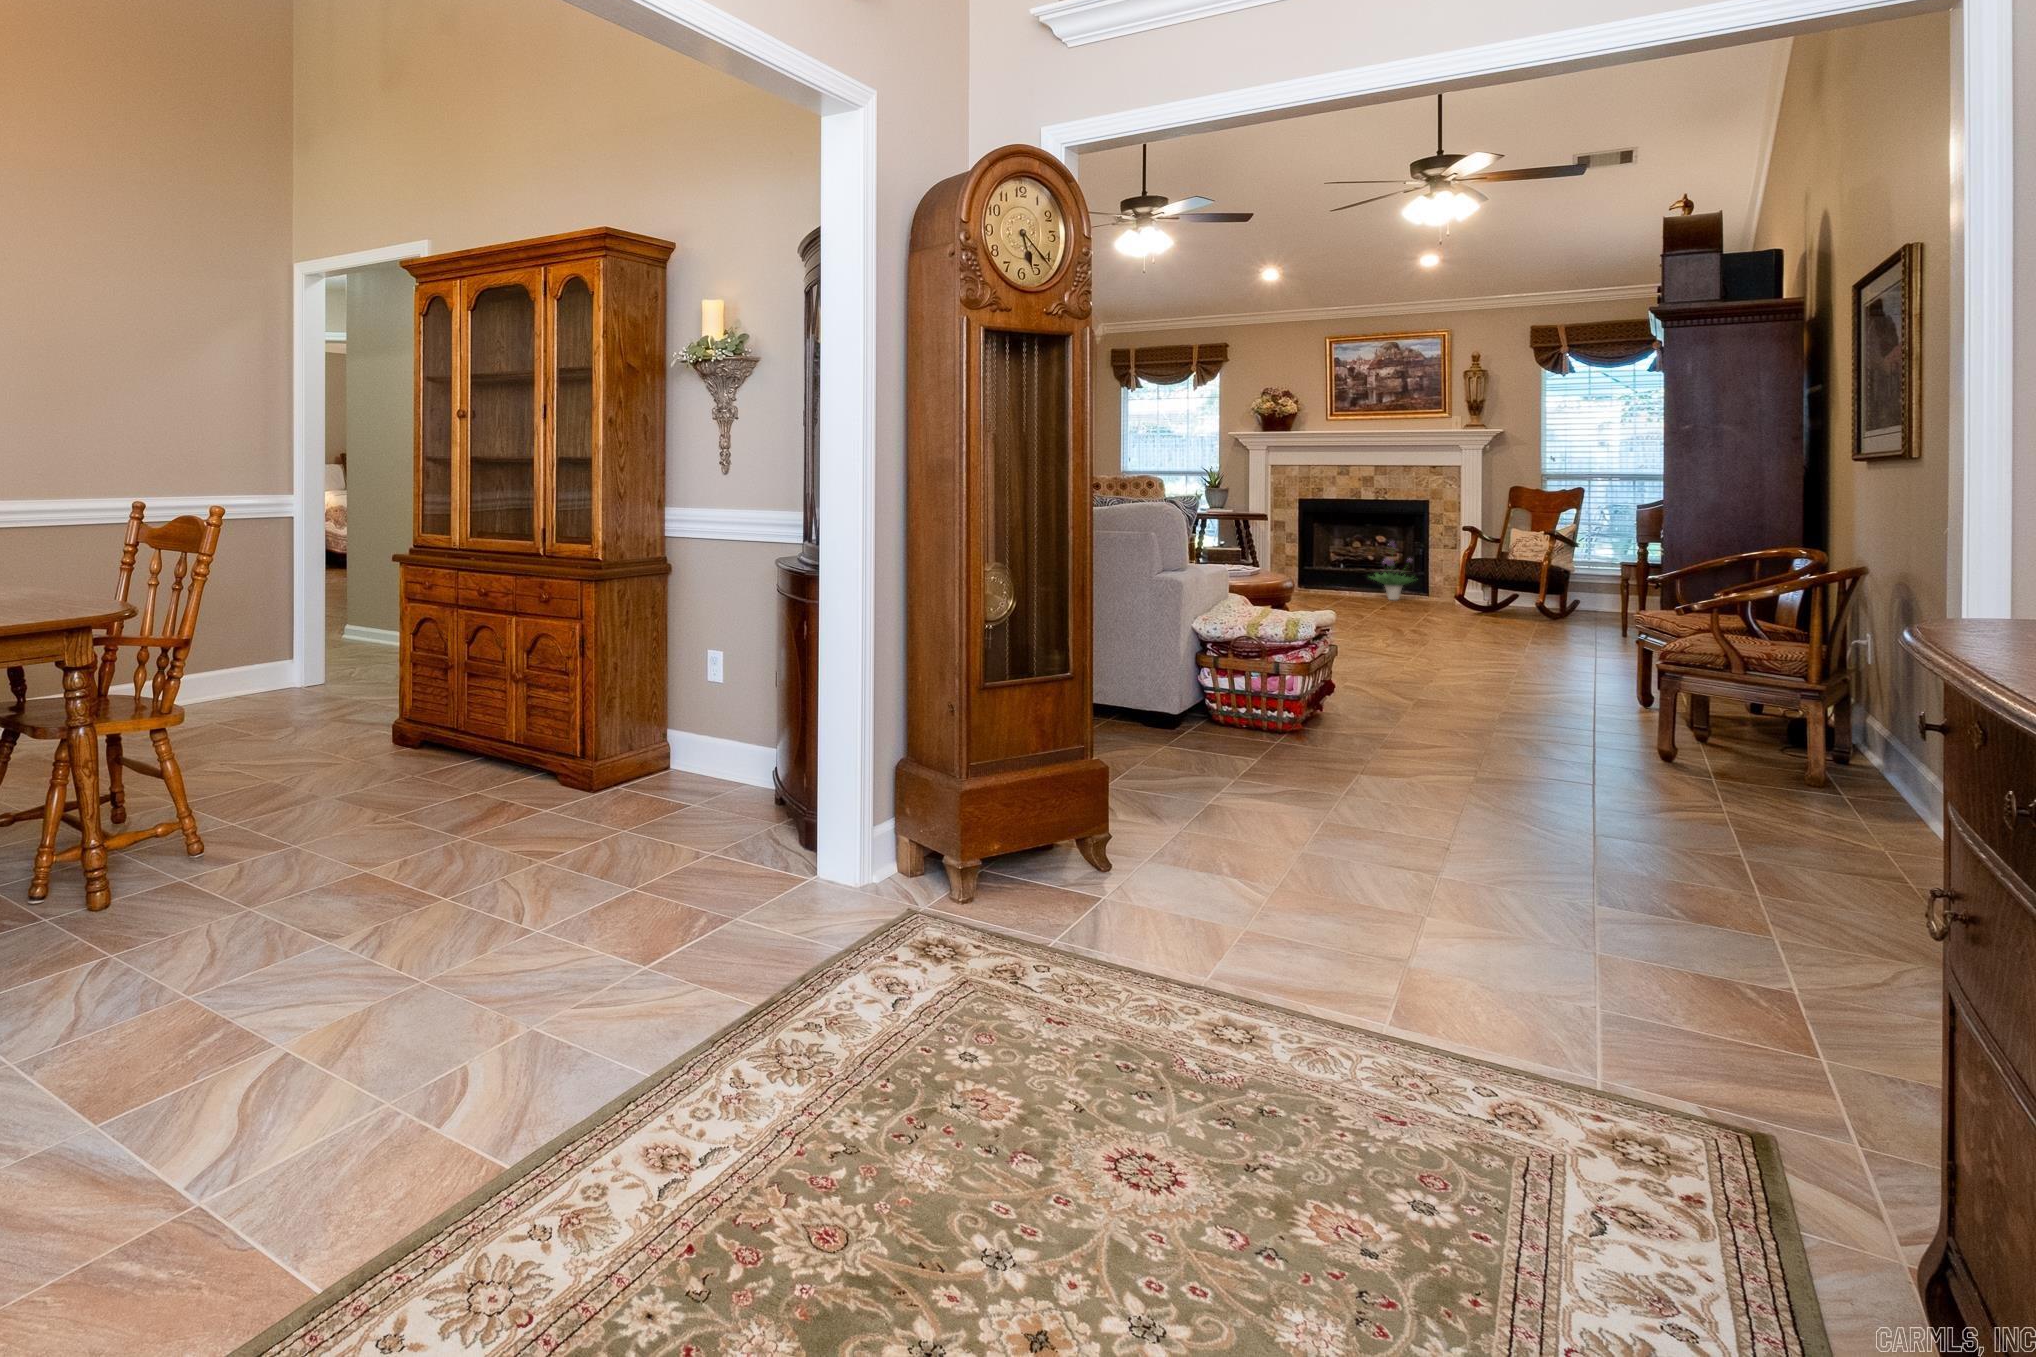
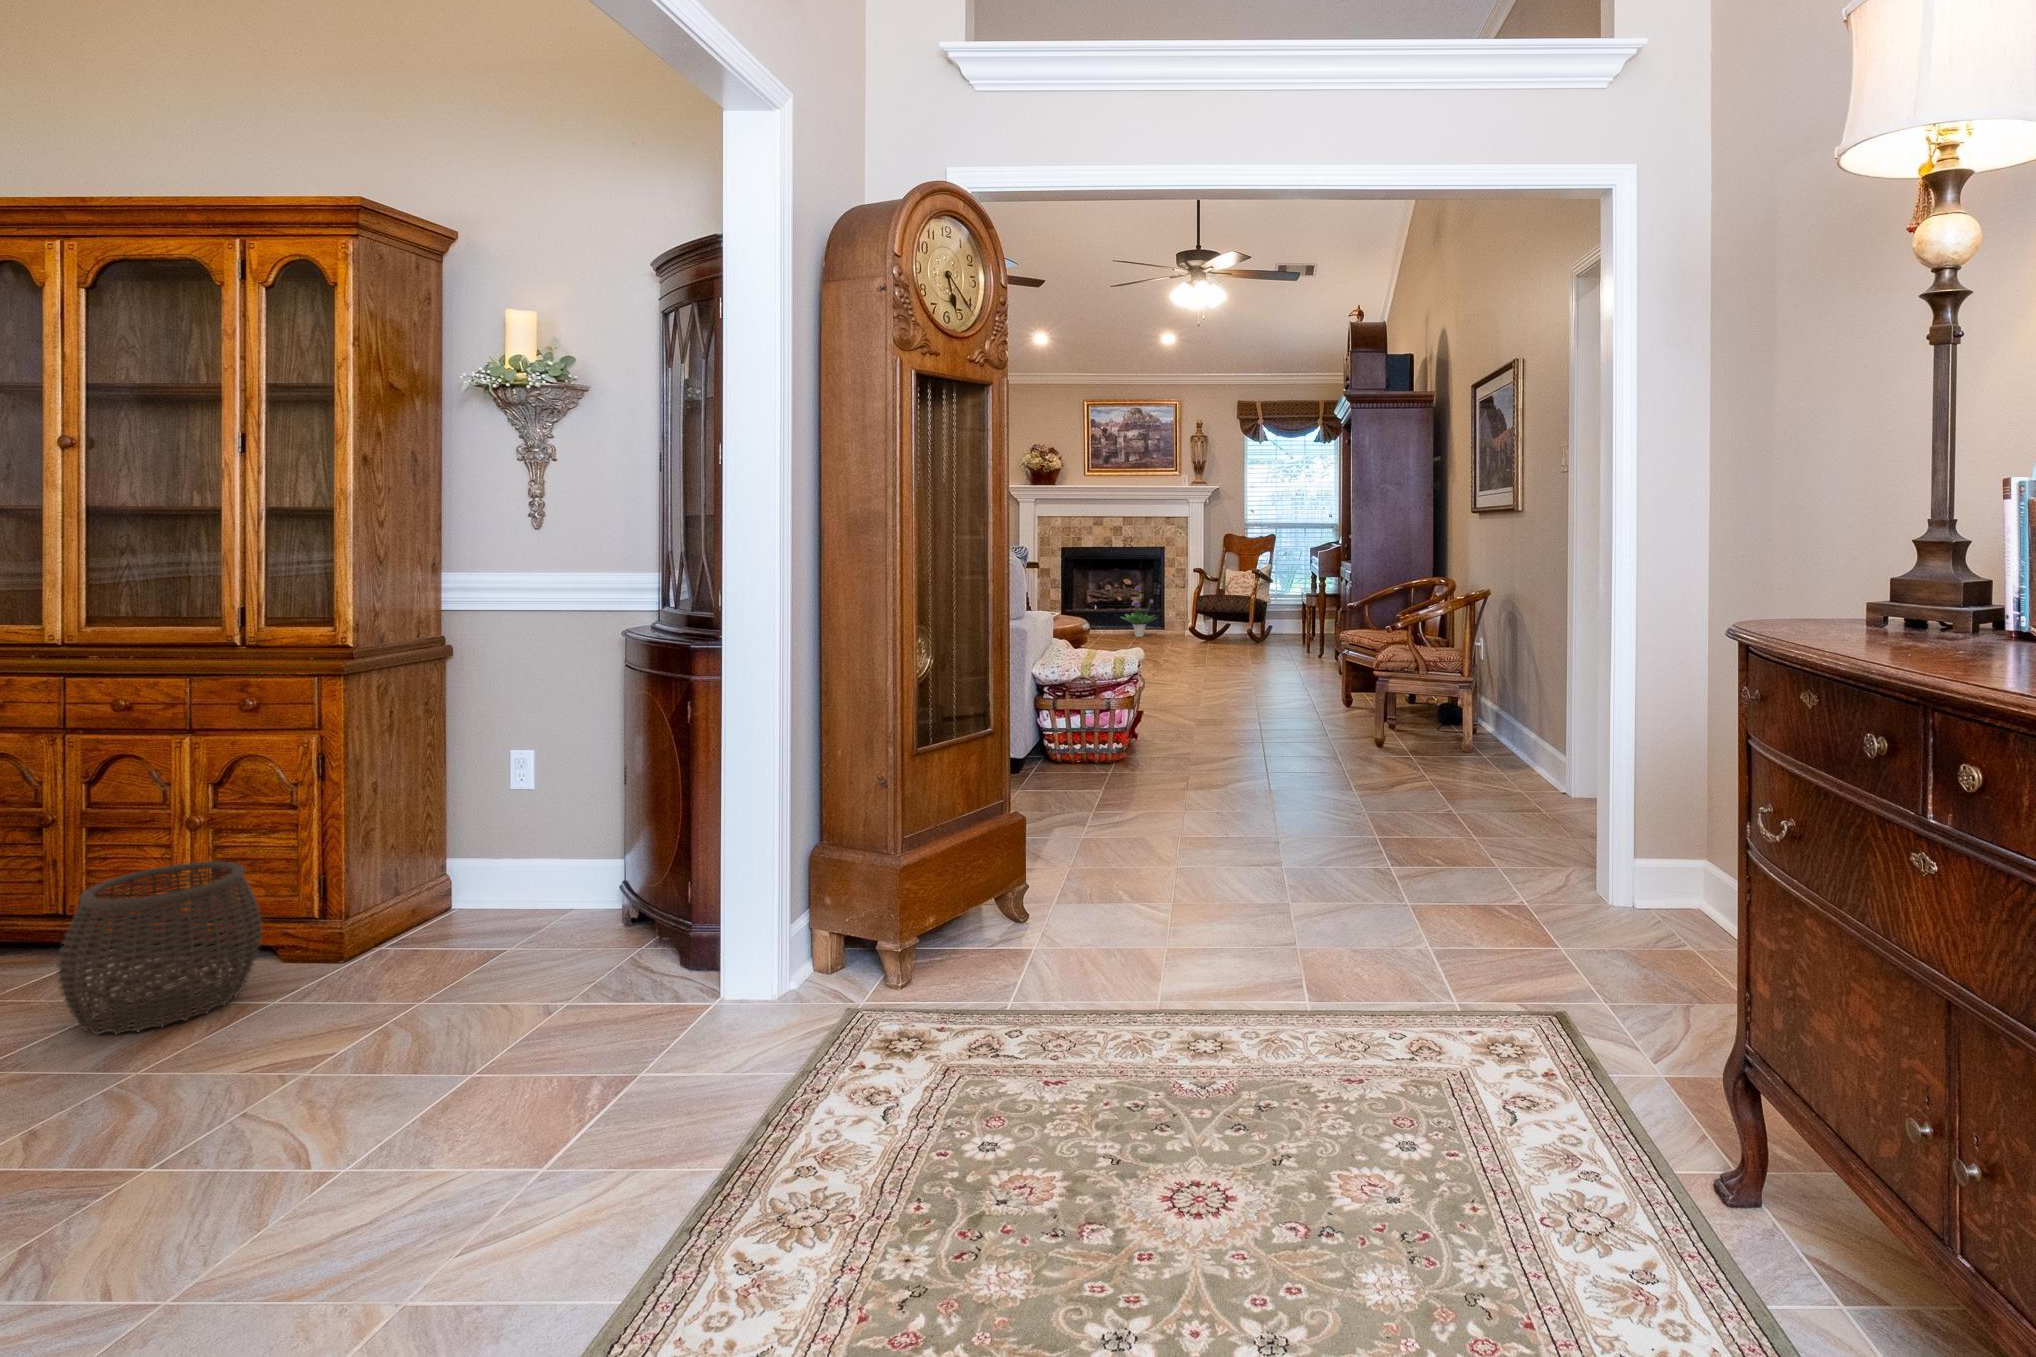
woven basket: none [441,710,545,816] -> present [57,861,263,1034]

